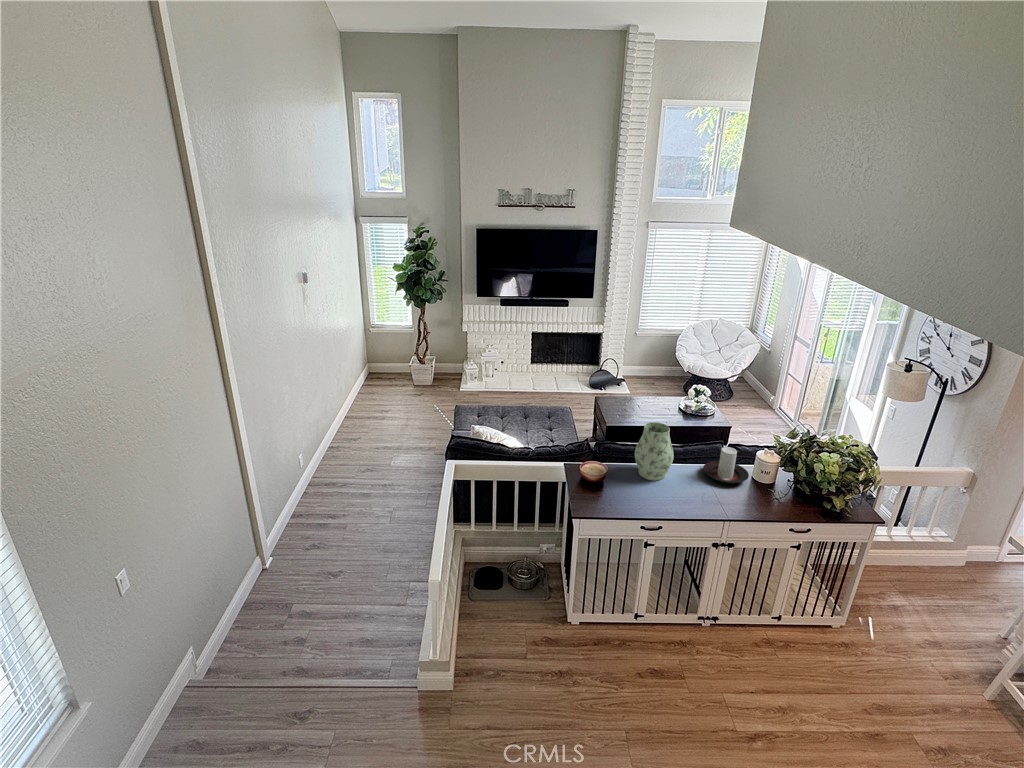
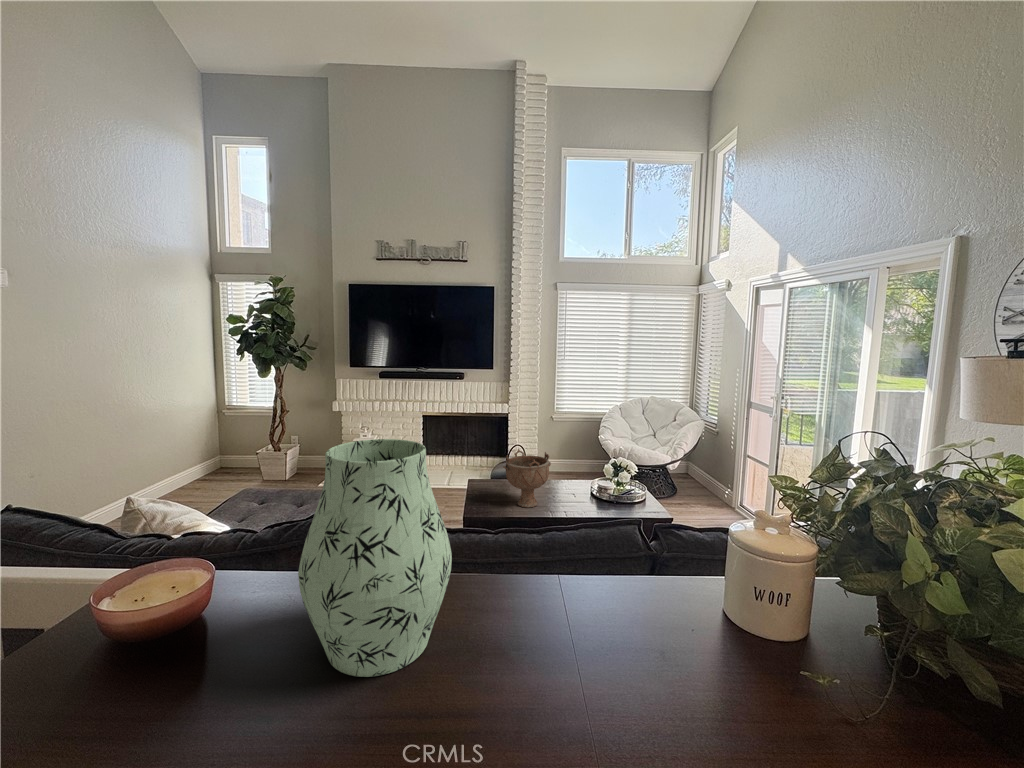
decorative bowl: none [627,381,657,418] -> present [503,449,551,508]
candle holder: present [703,447,749,484] -> none [572,529,748,690]

